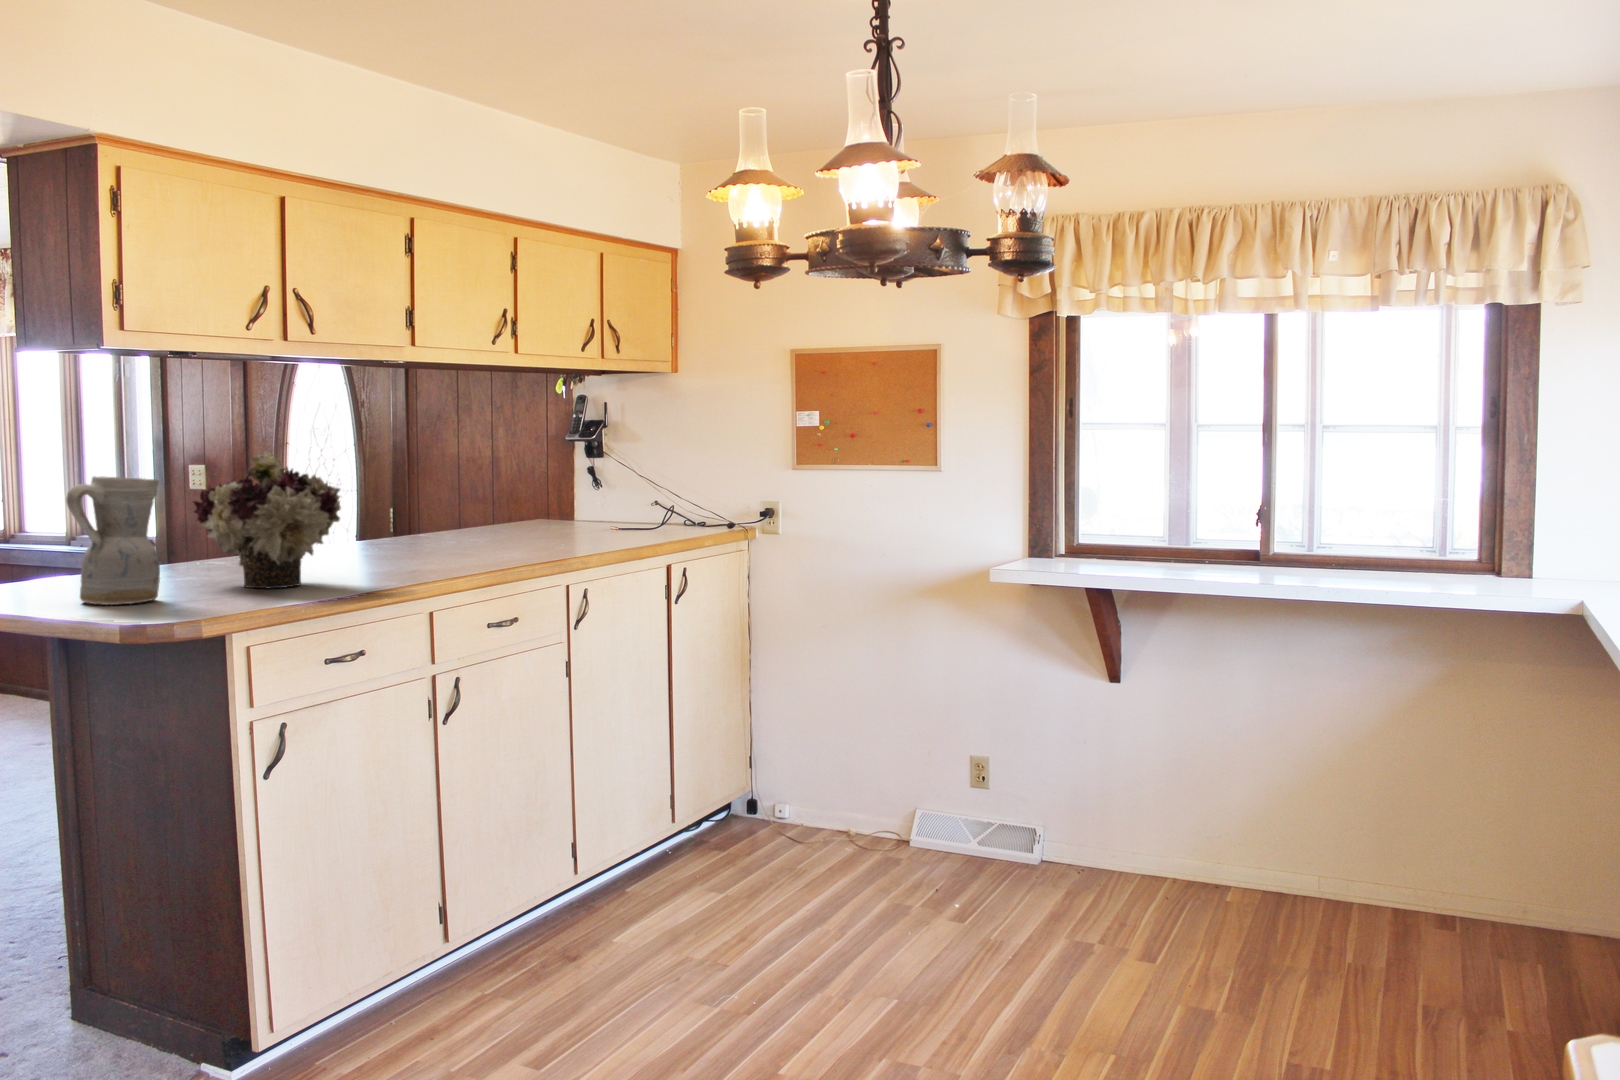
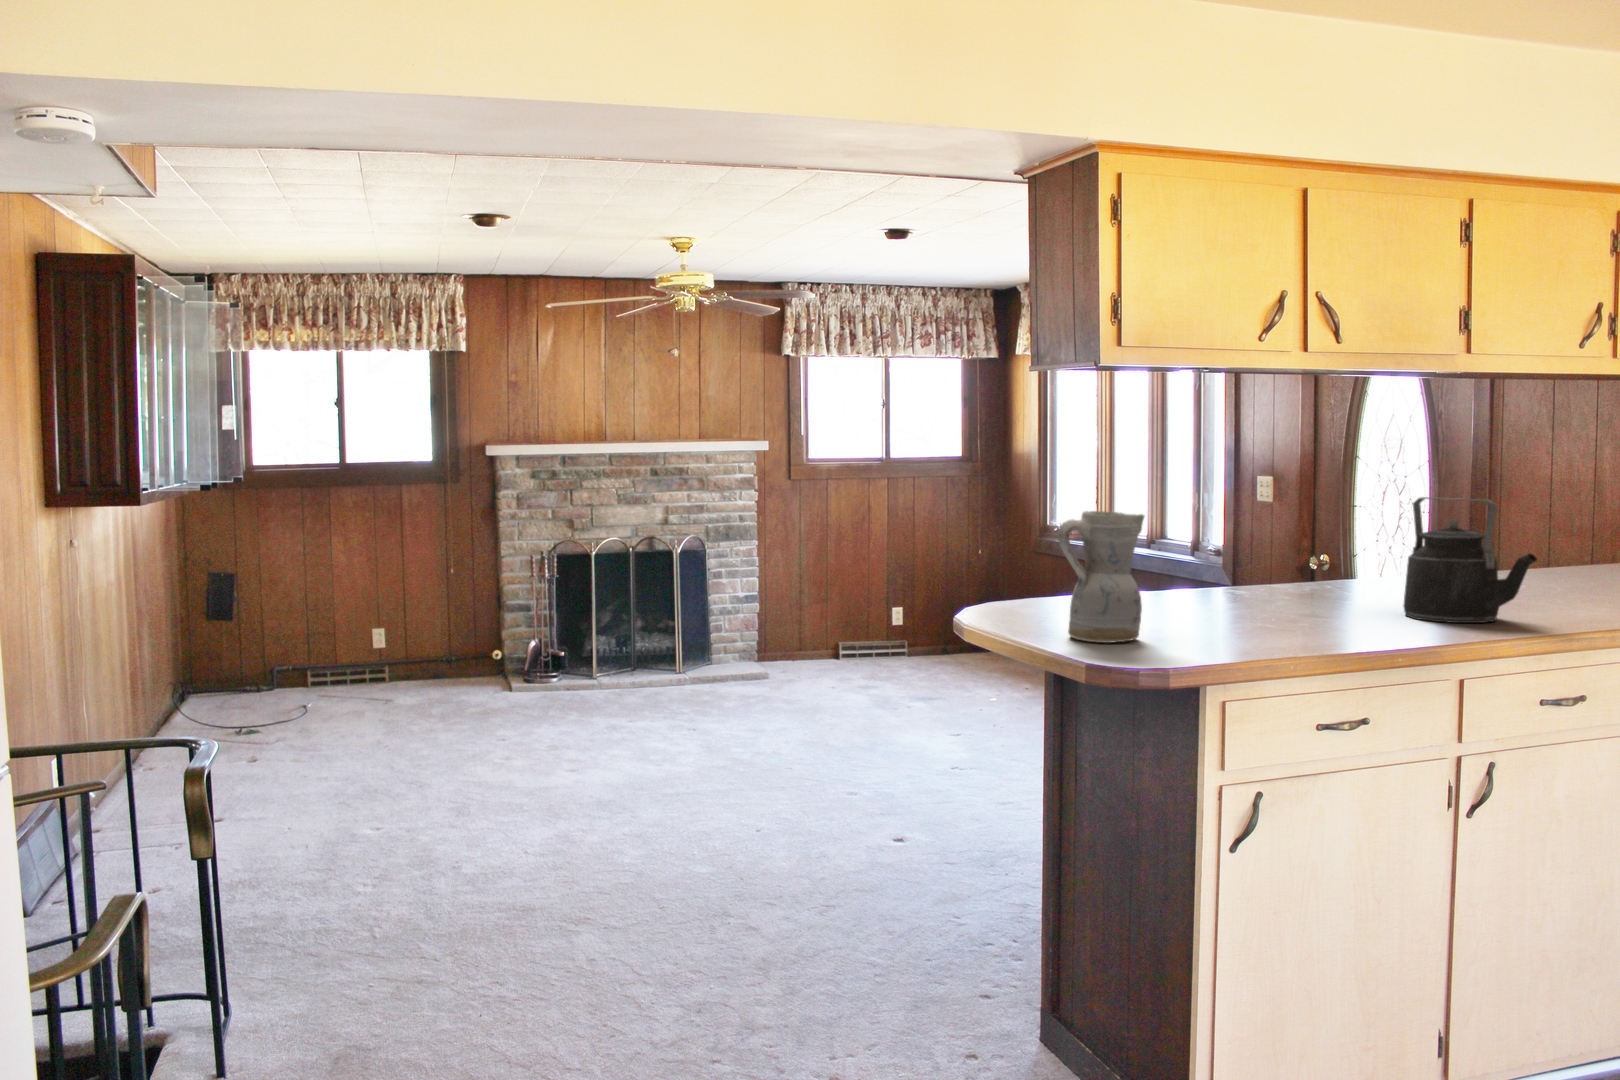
flower arrangement: present [193,452,341,588] -> none [1189,481,1348,635]
kettle: none [377,471,478,572] -> present [1404,497,1537,623]

